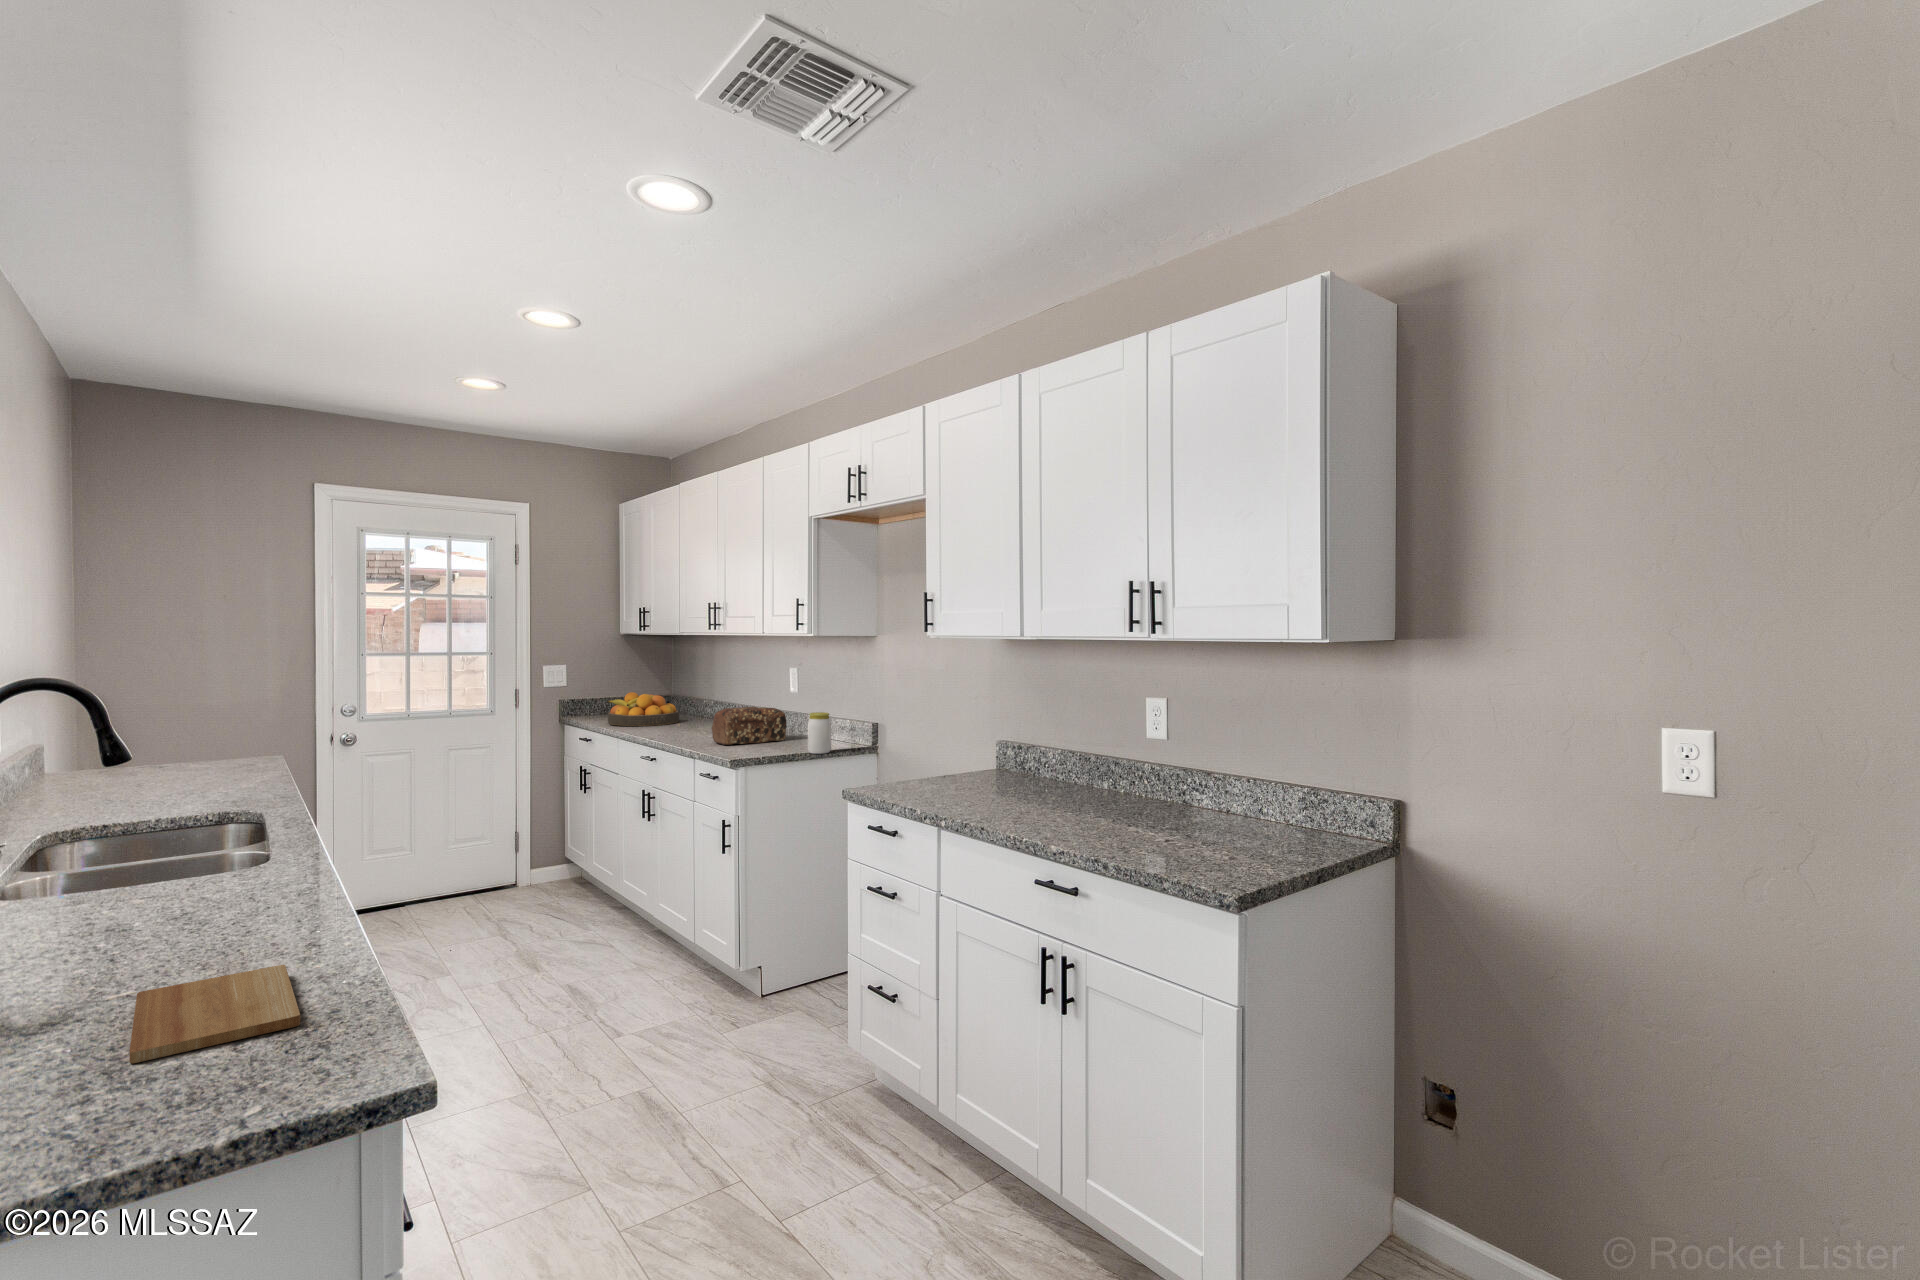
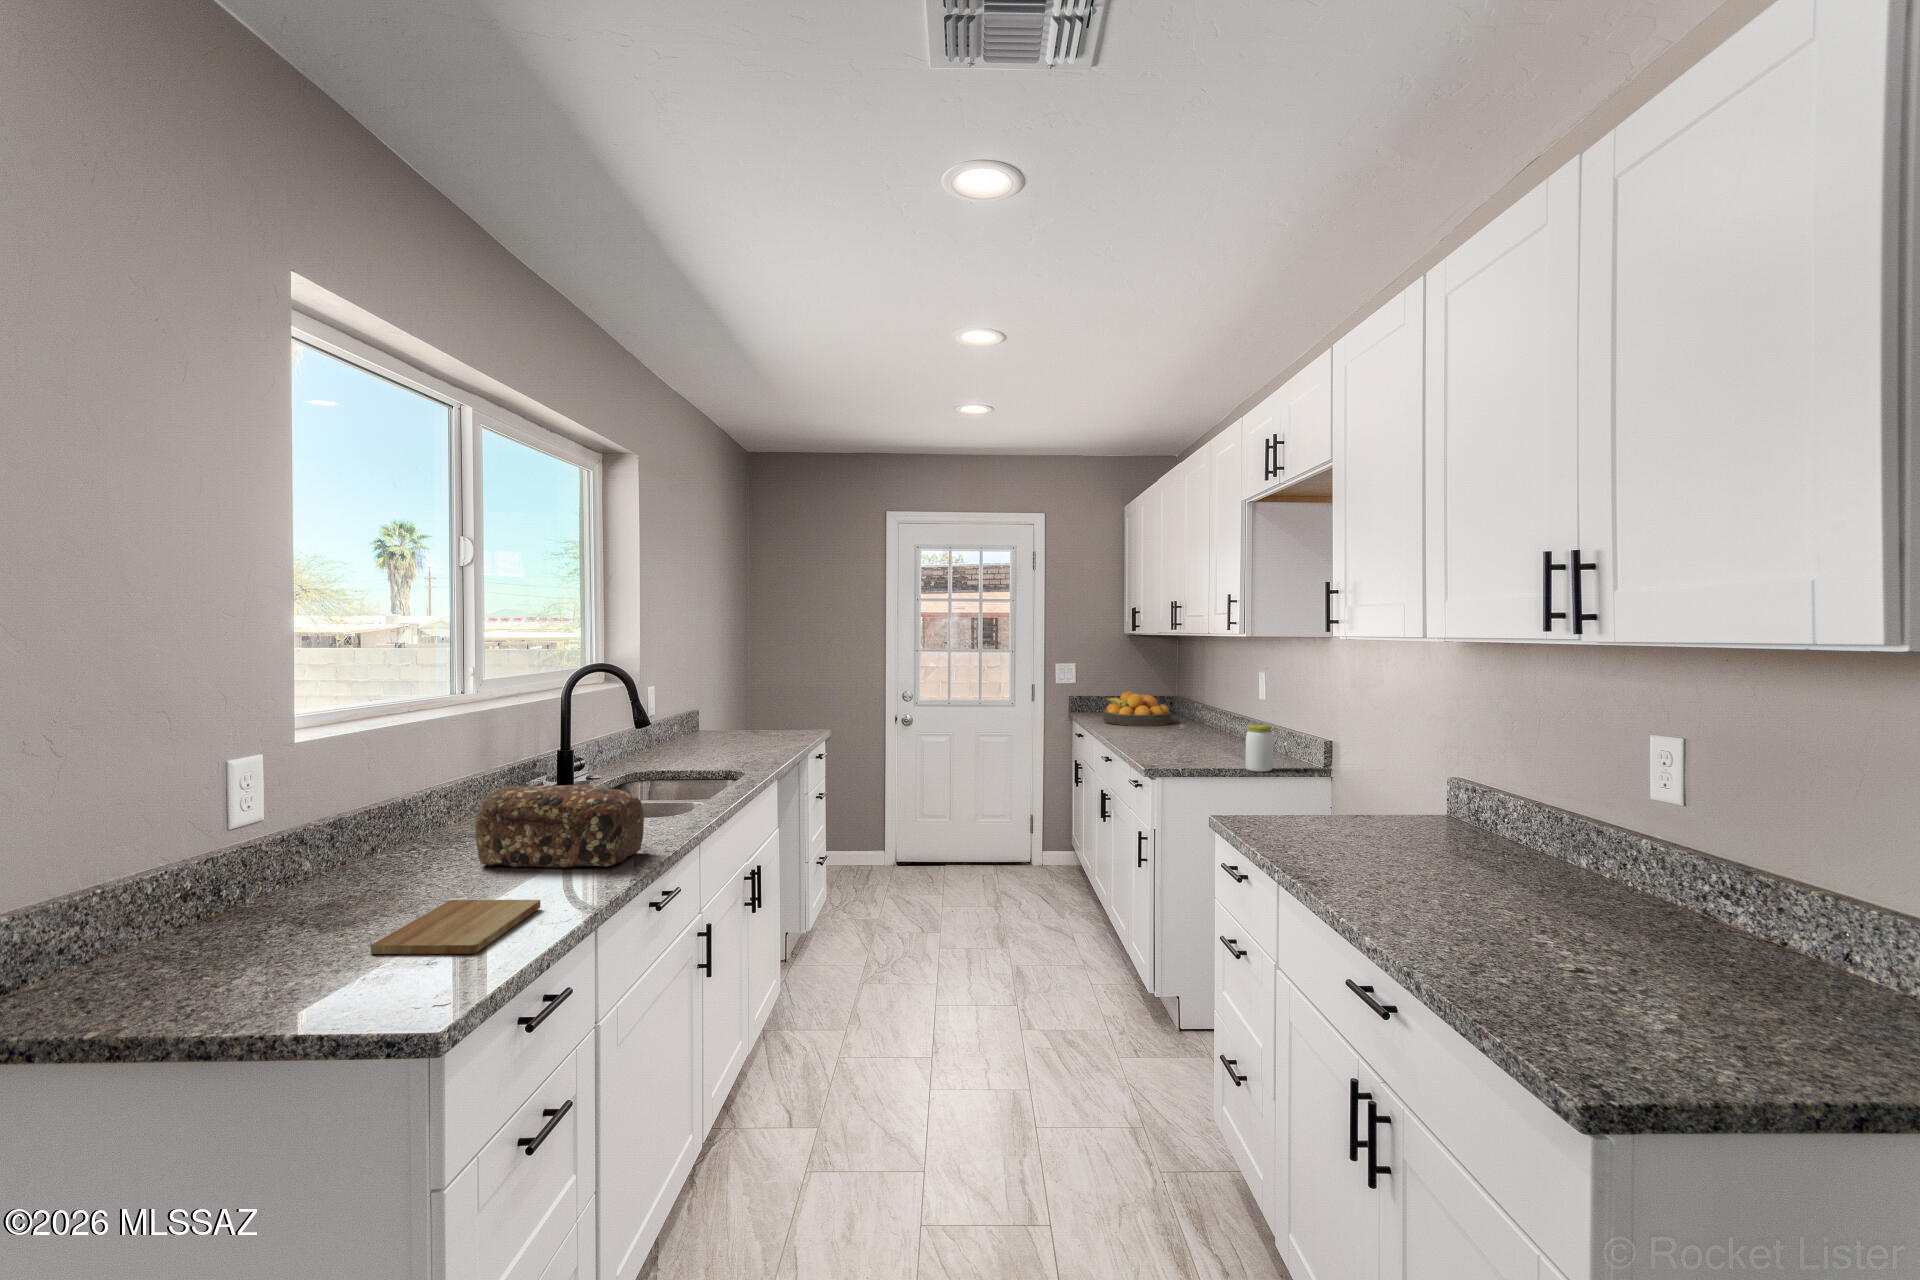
bread loaf: present [712,707,786,745] -> present [476,785,644,868]

